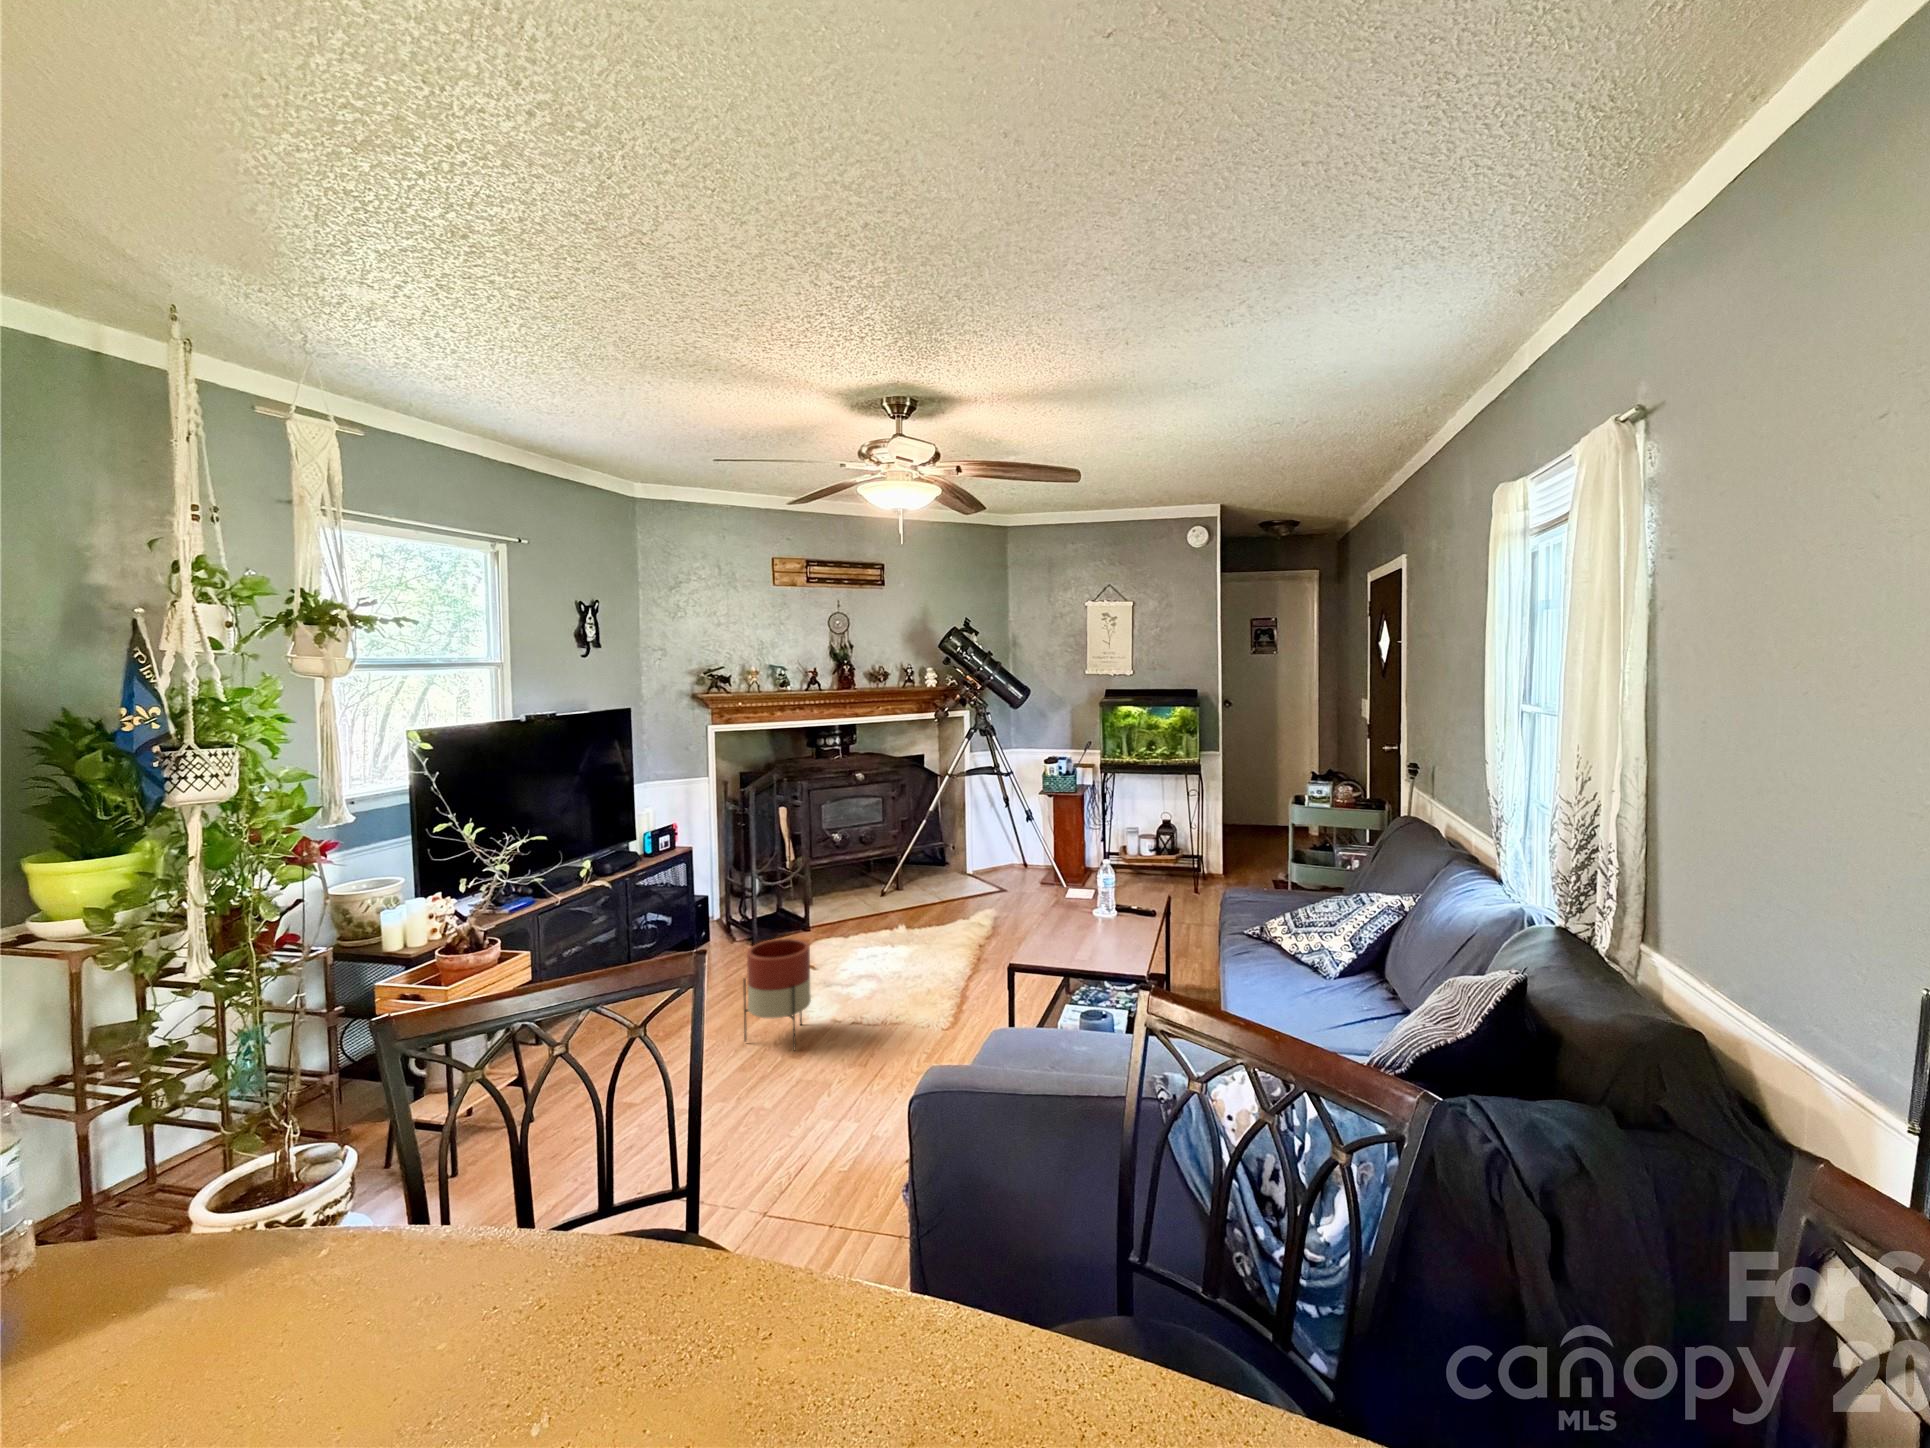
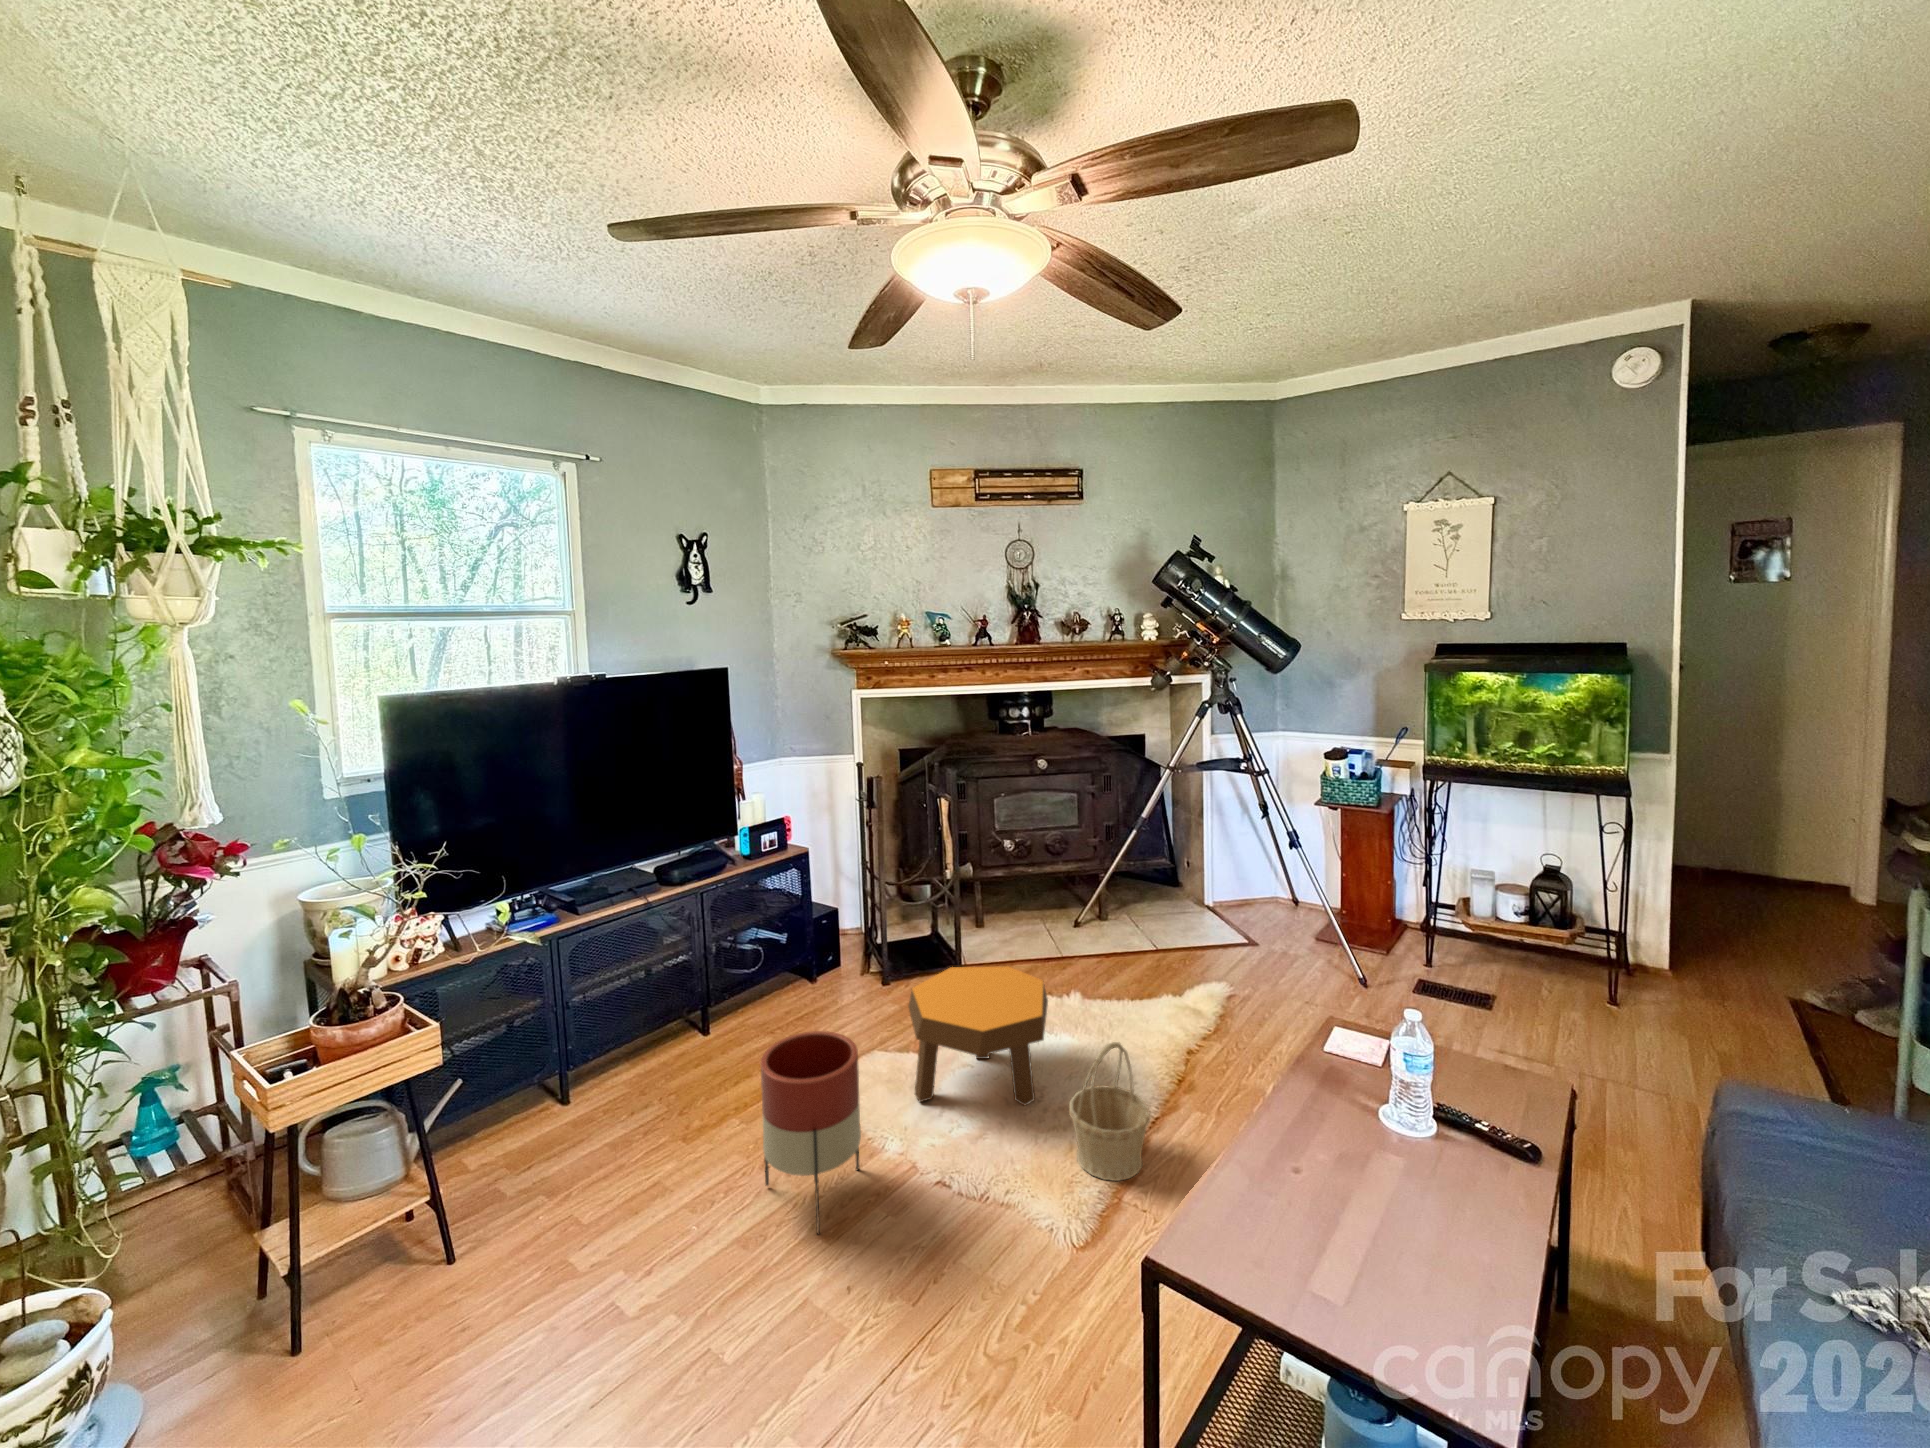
footstool: none [806,905,904,992] -> present [908,966,1048,1106]
basket: none [927,922,974,999] -> present [1069,1042,1150,1181]

